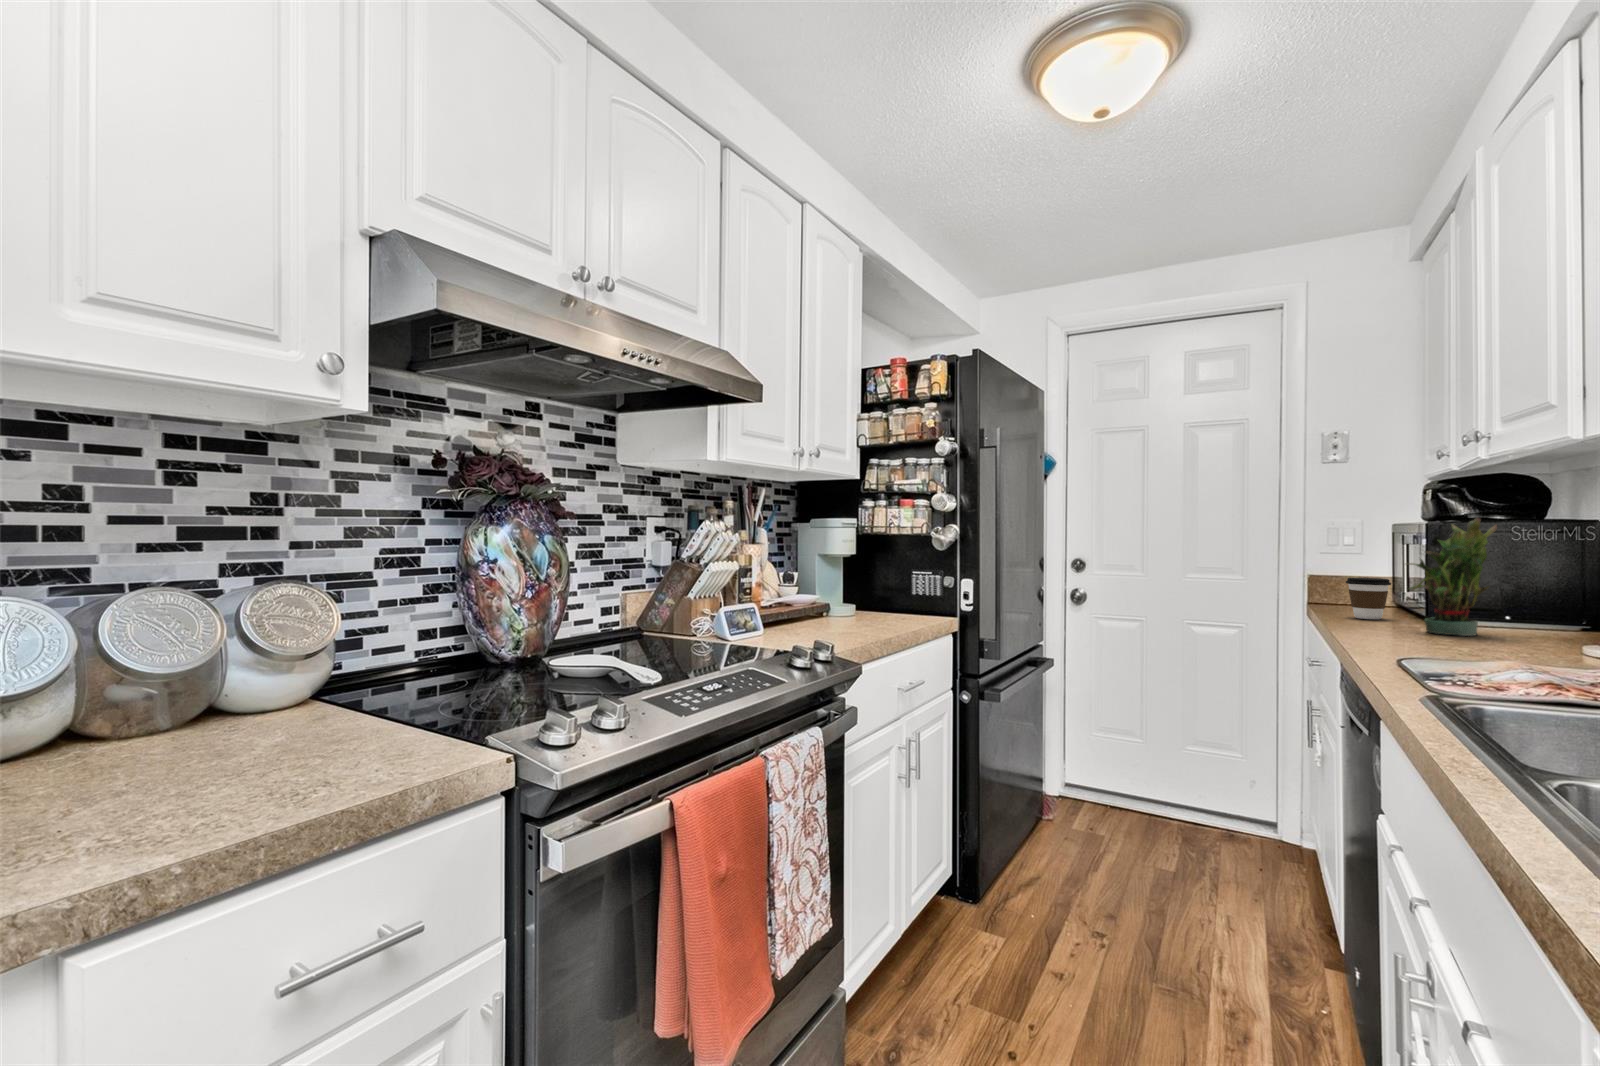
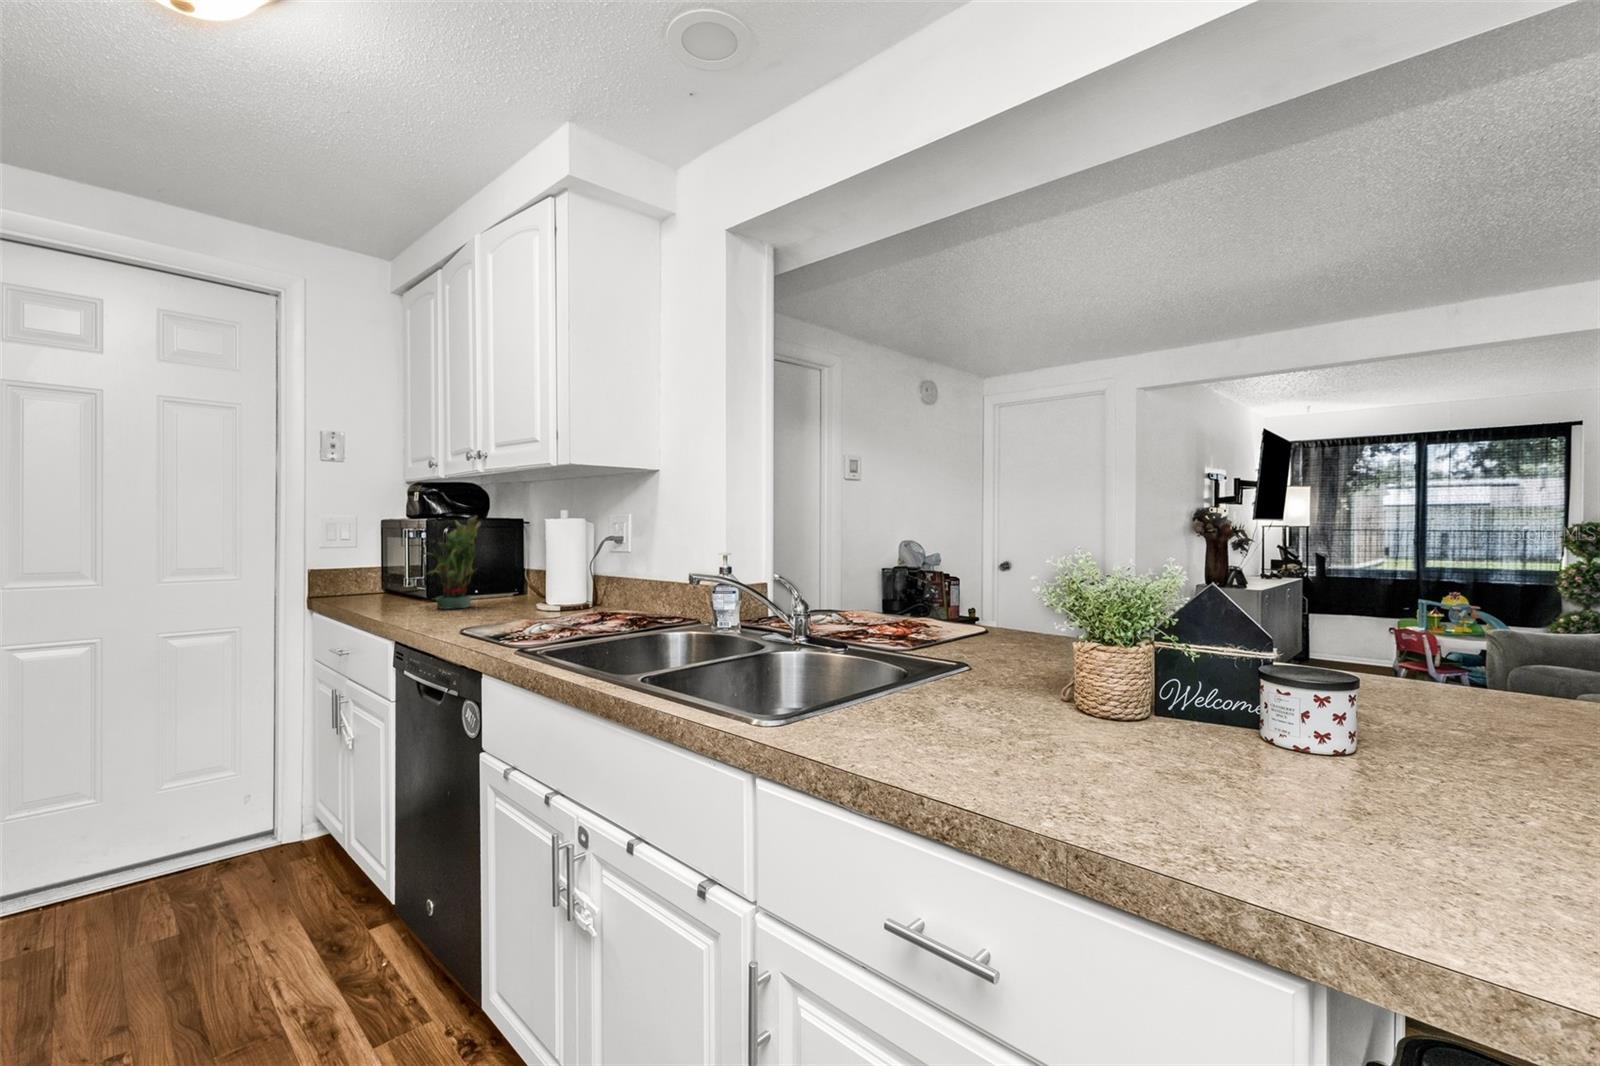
coffee cup: present [1346,578,1391,619] -> none [362,568,399,605]

